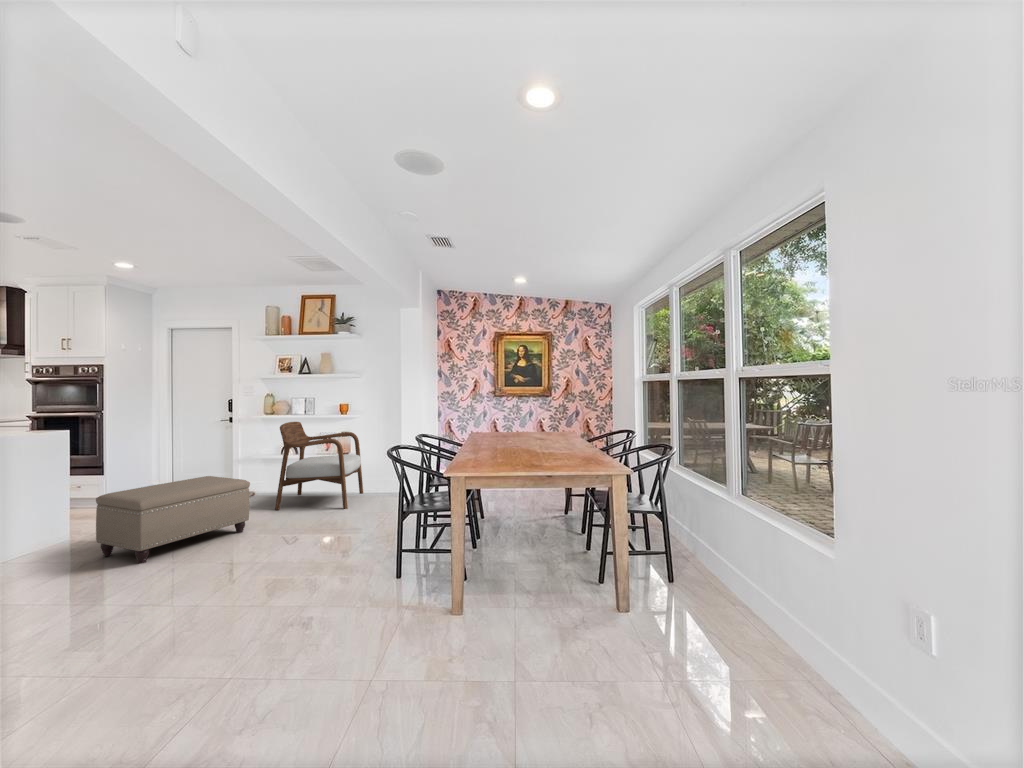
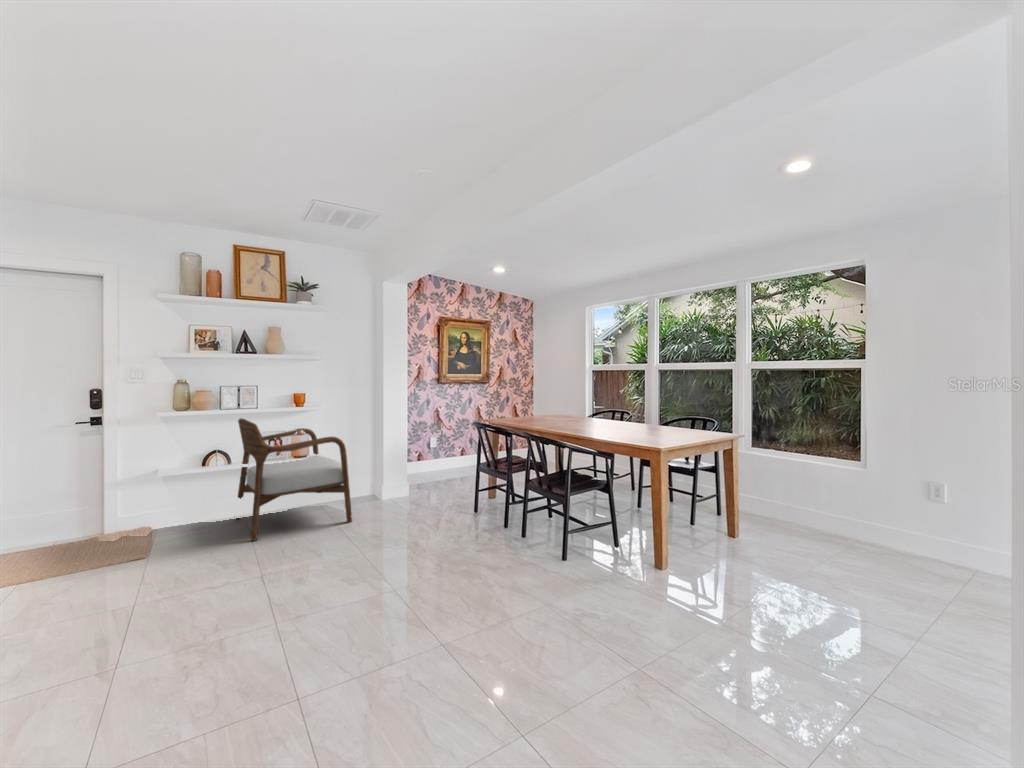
ottoman: present [96,476,250,564] -> none [100,501,292,670]

